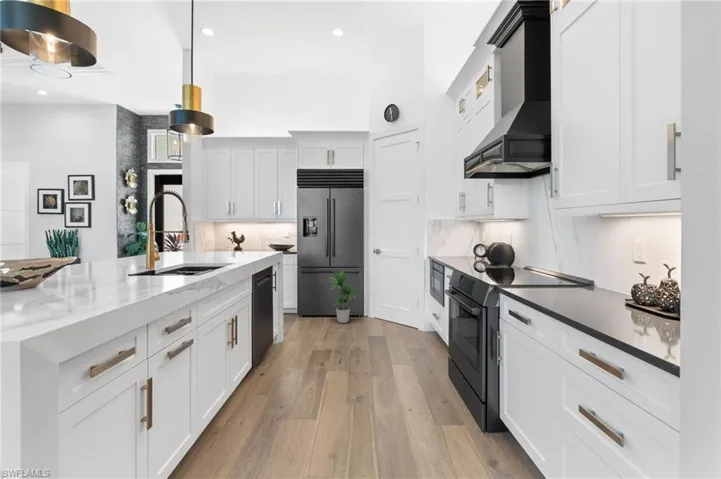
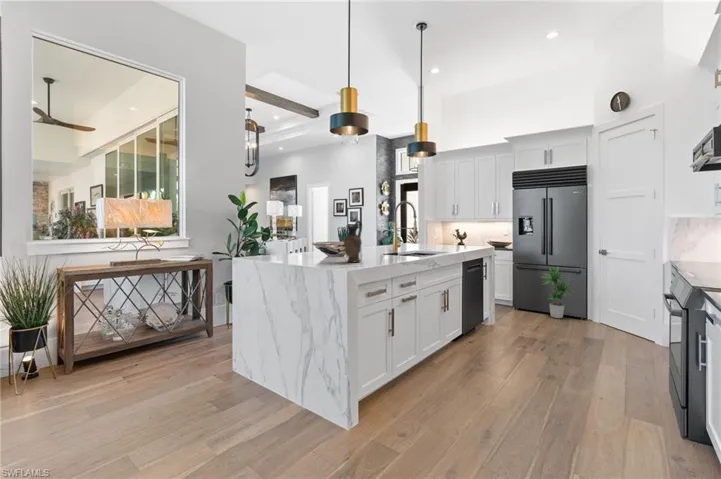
ceramic pitcher: none [45,217,88,293] -> present [344,221,362,262]

